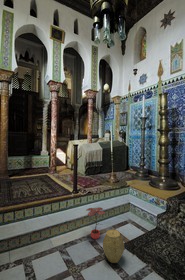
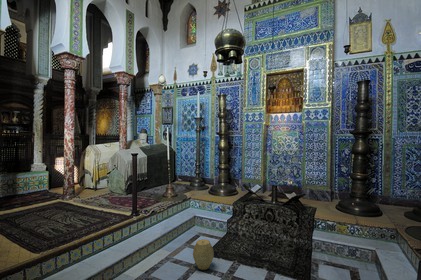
potted plant: present [86,207,105,239] -> none [162,224,185,258]

